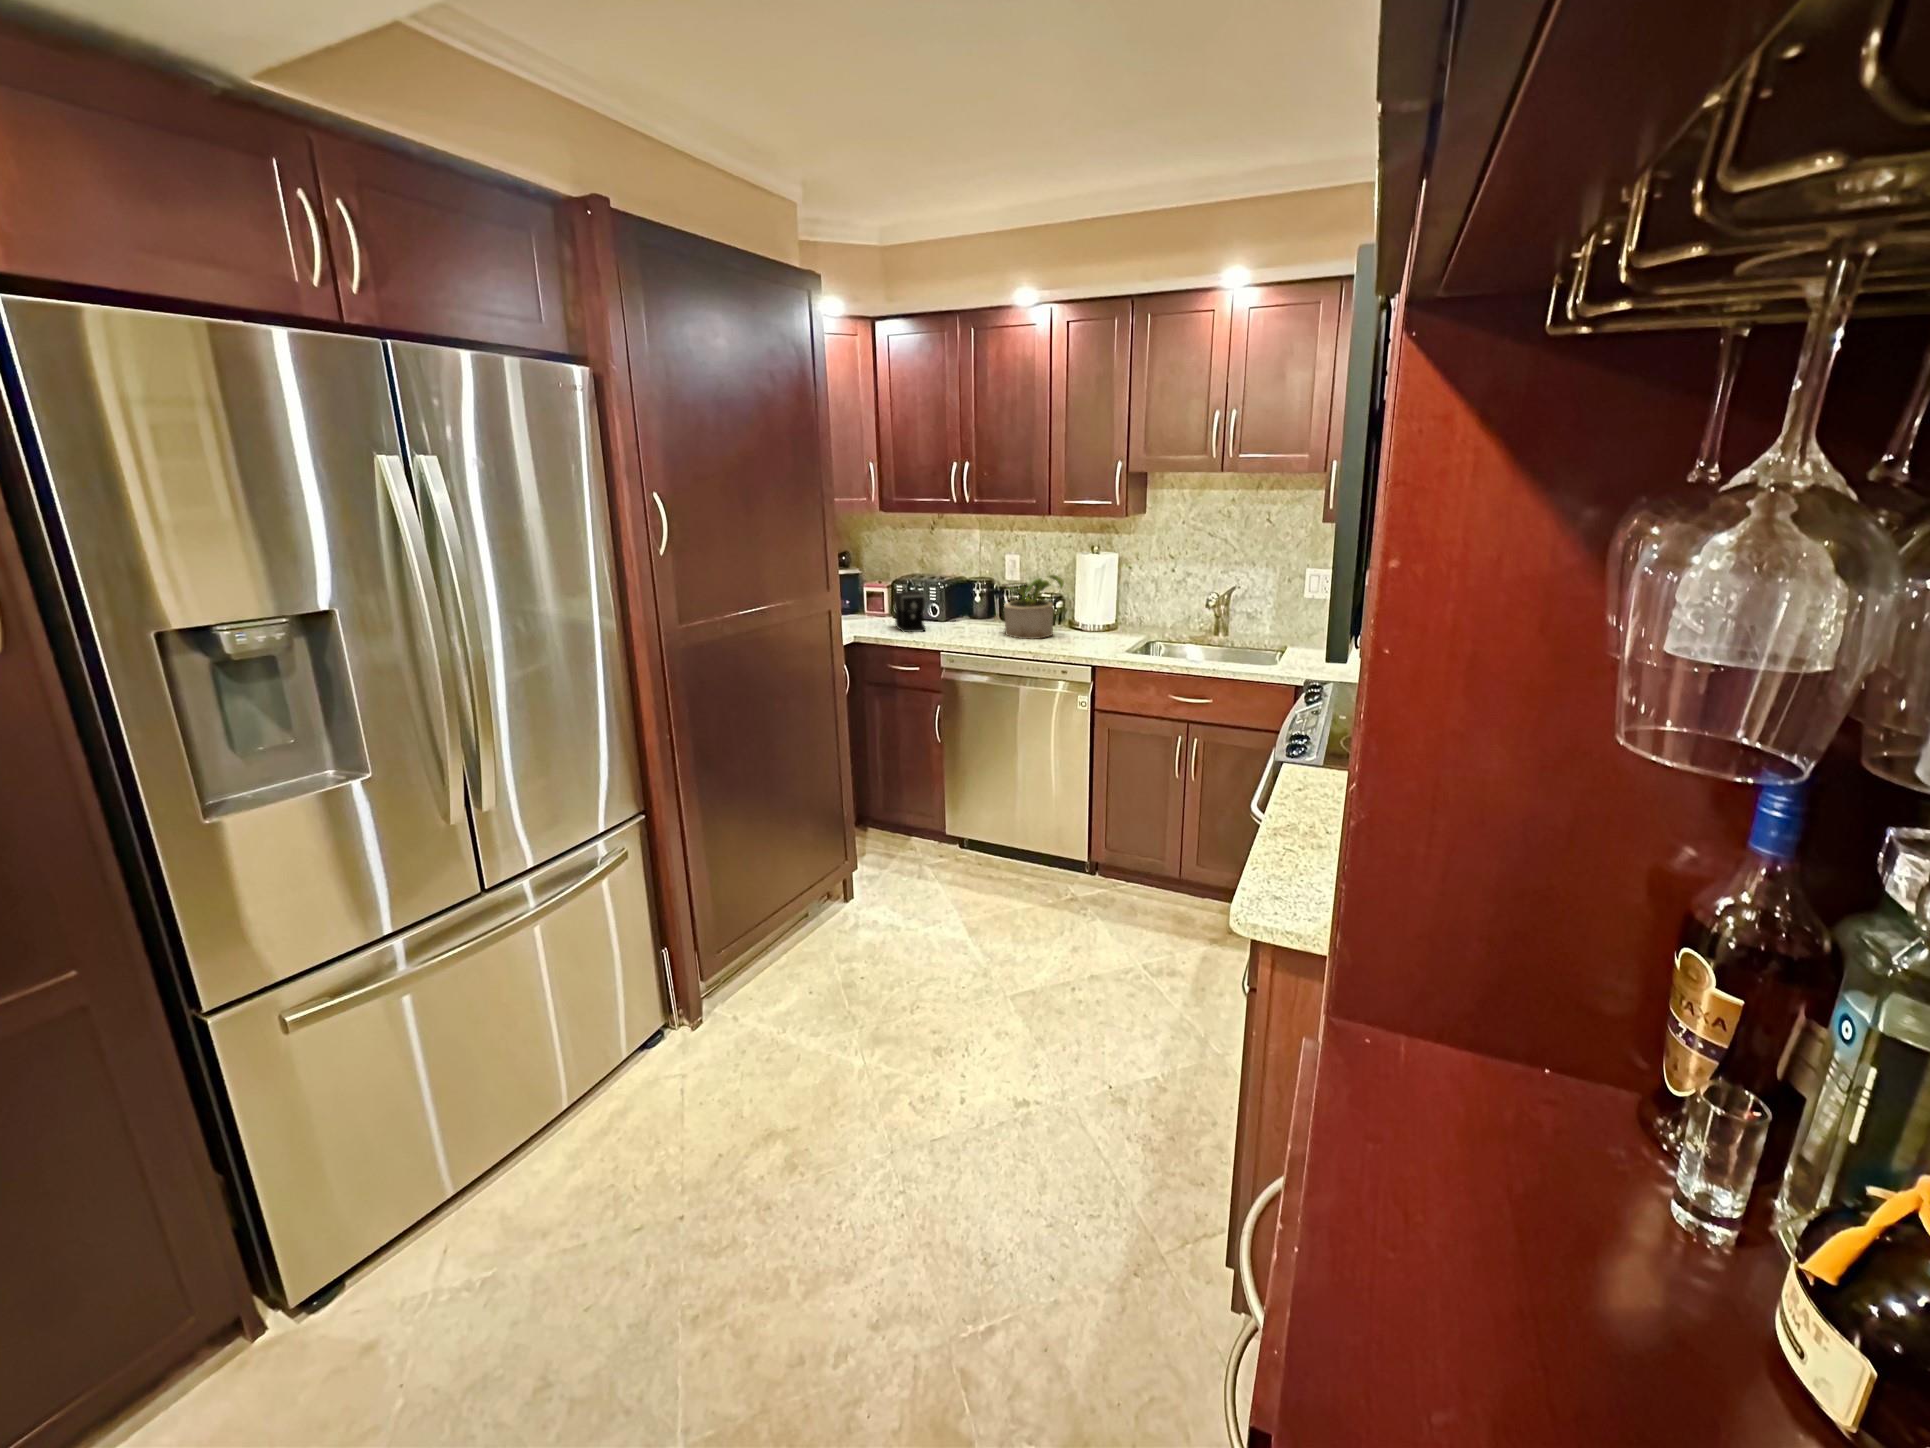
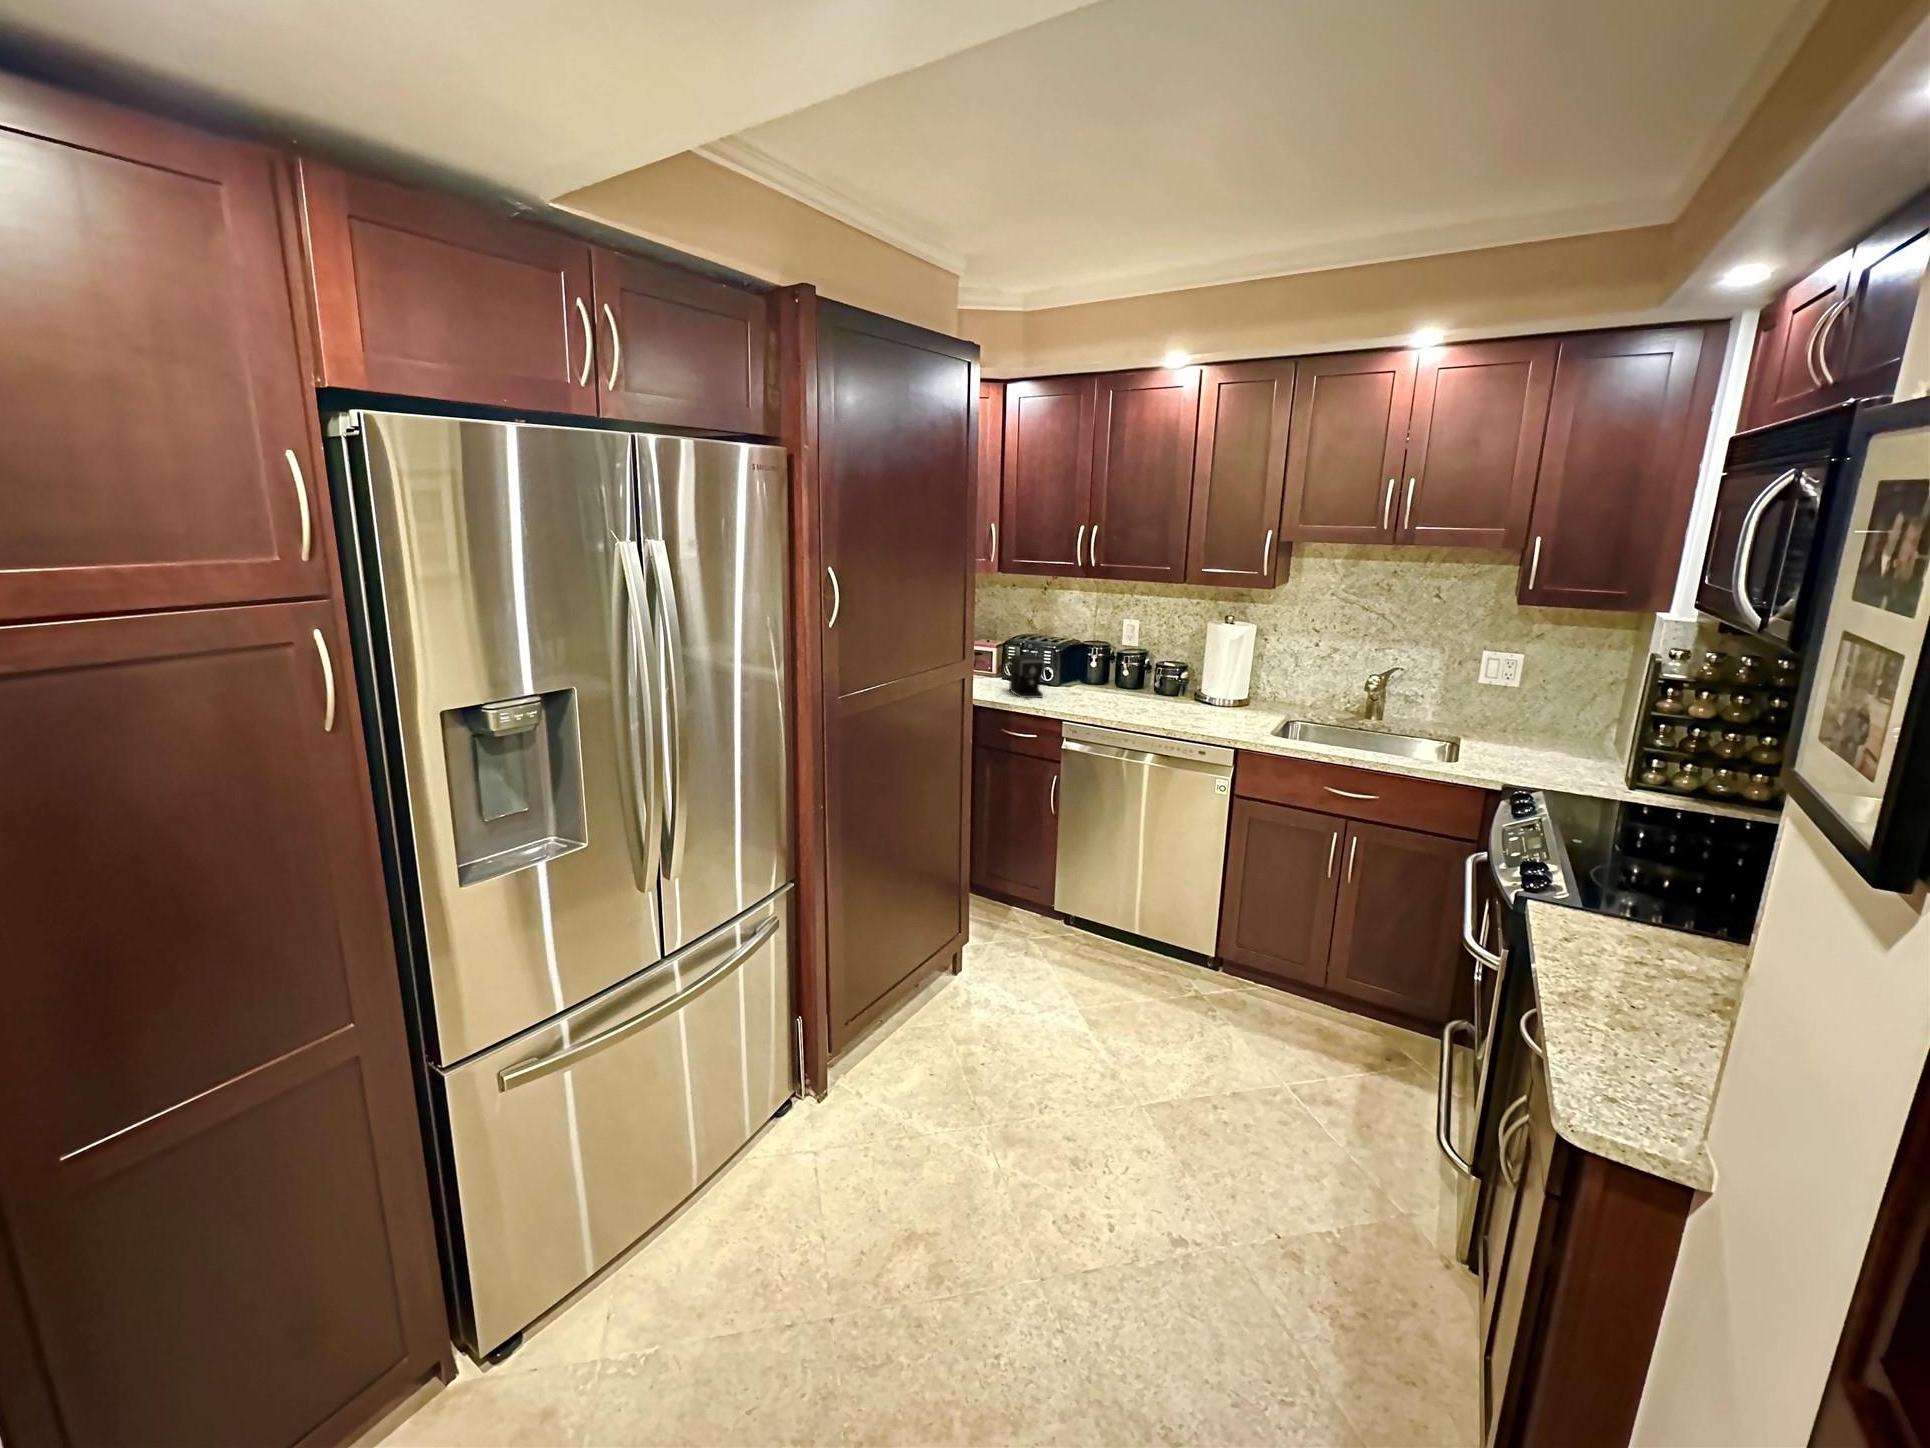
potted plant: present [1004,575,1064,639] -> none [1126,645,1195,712]

